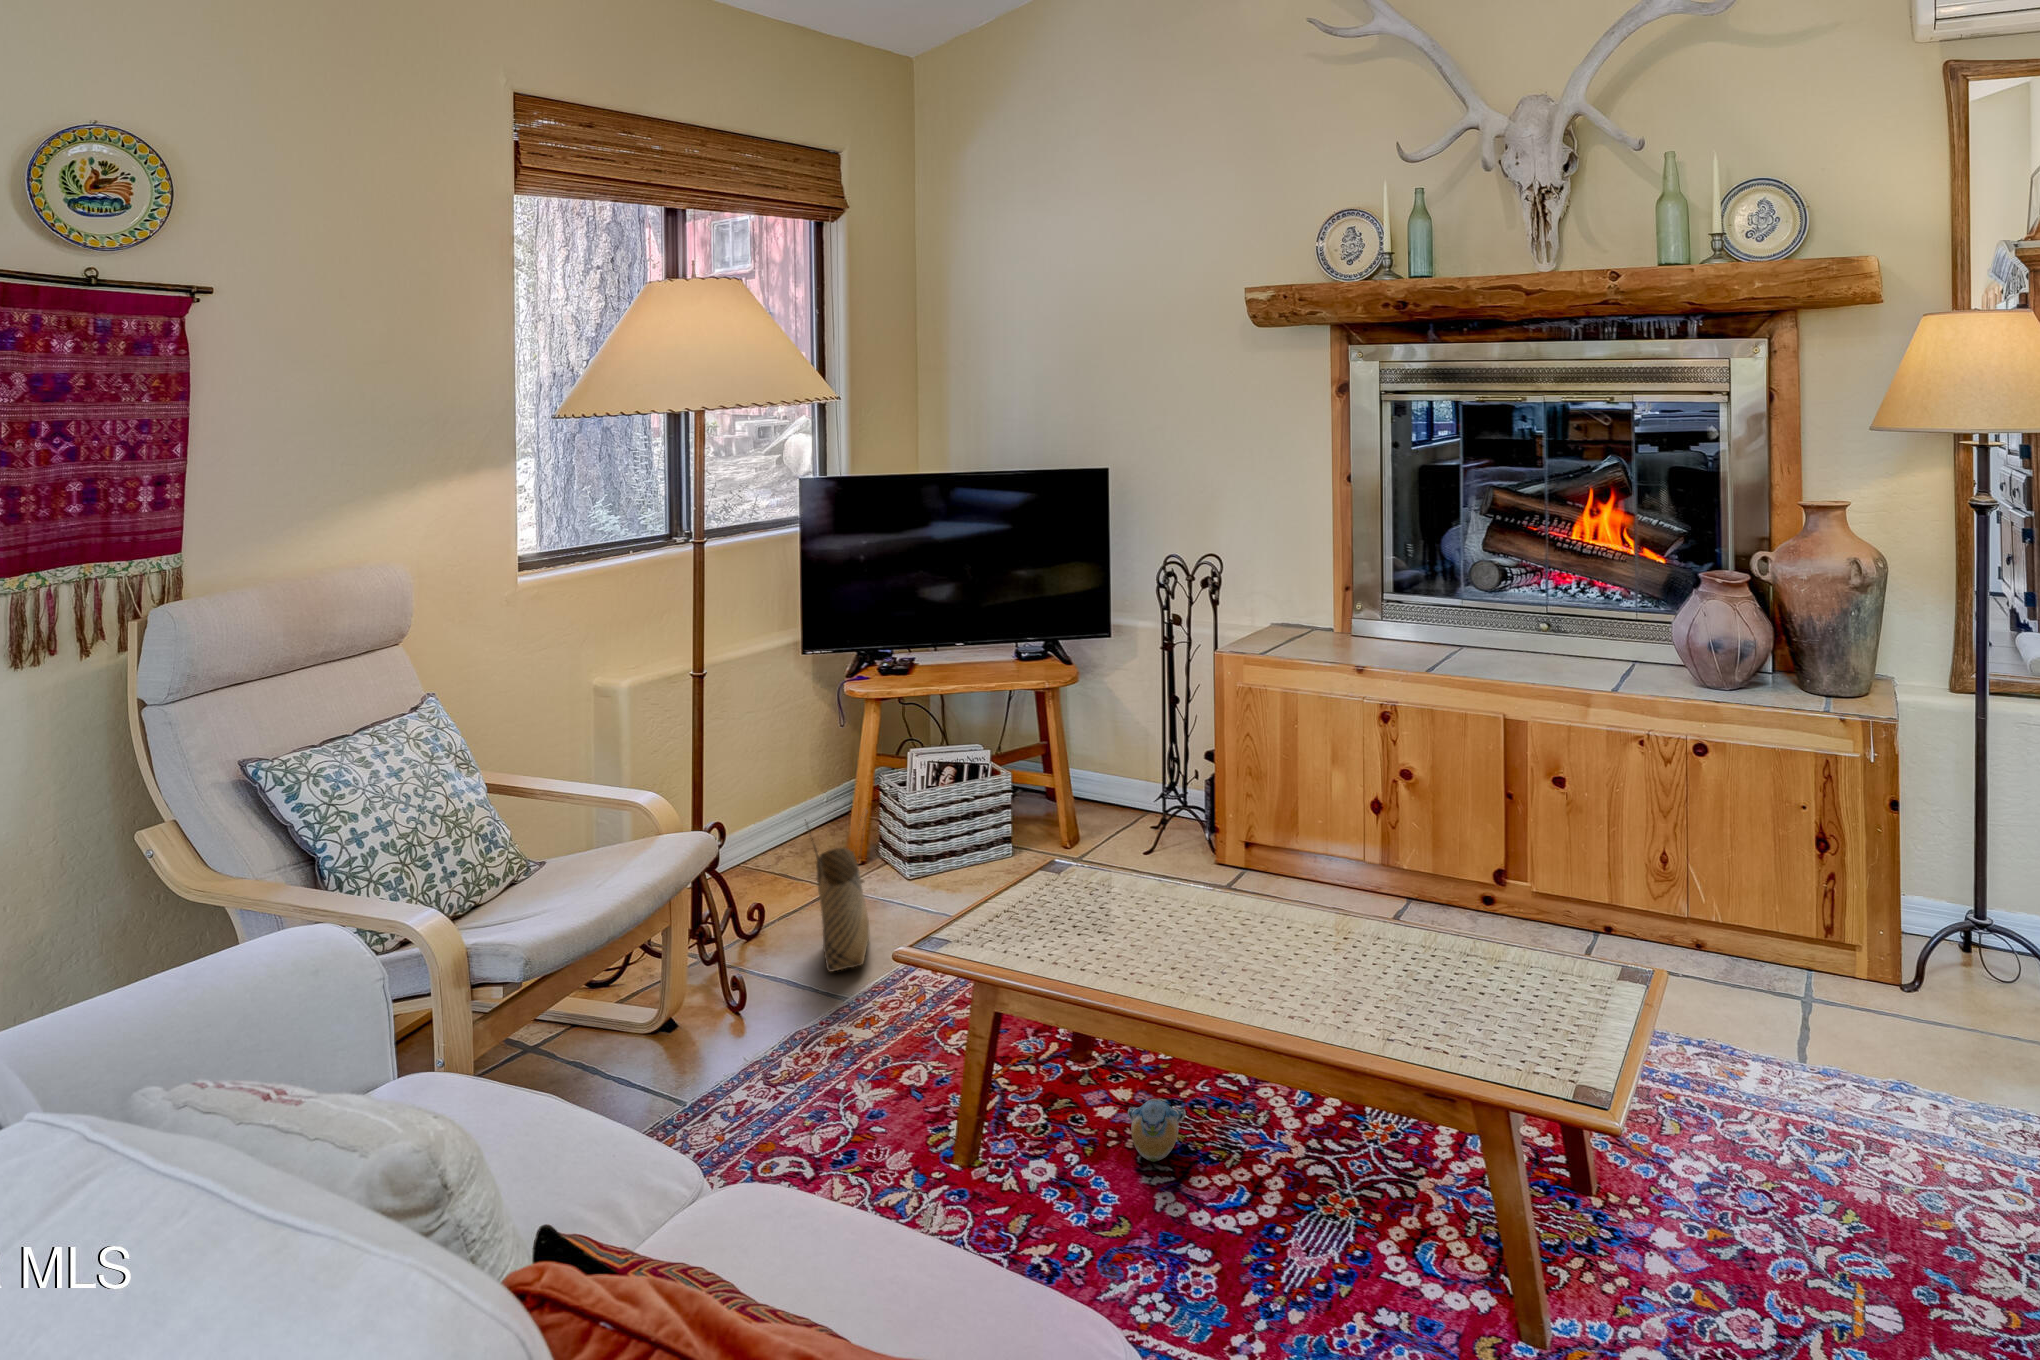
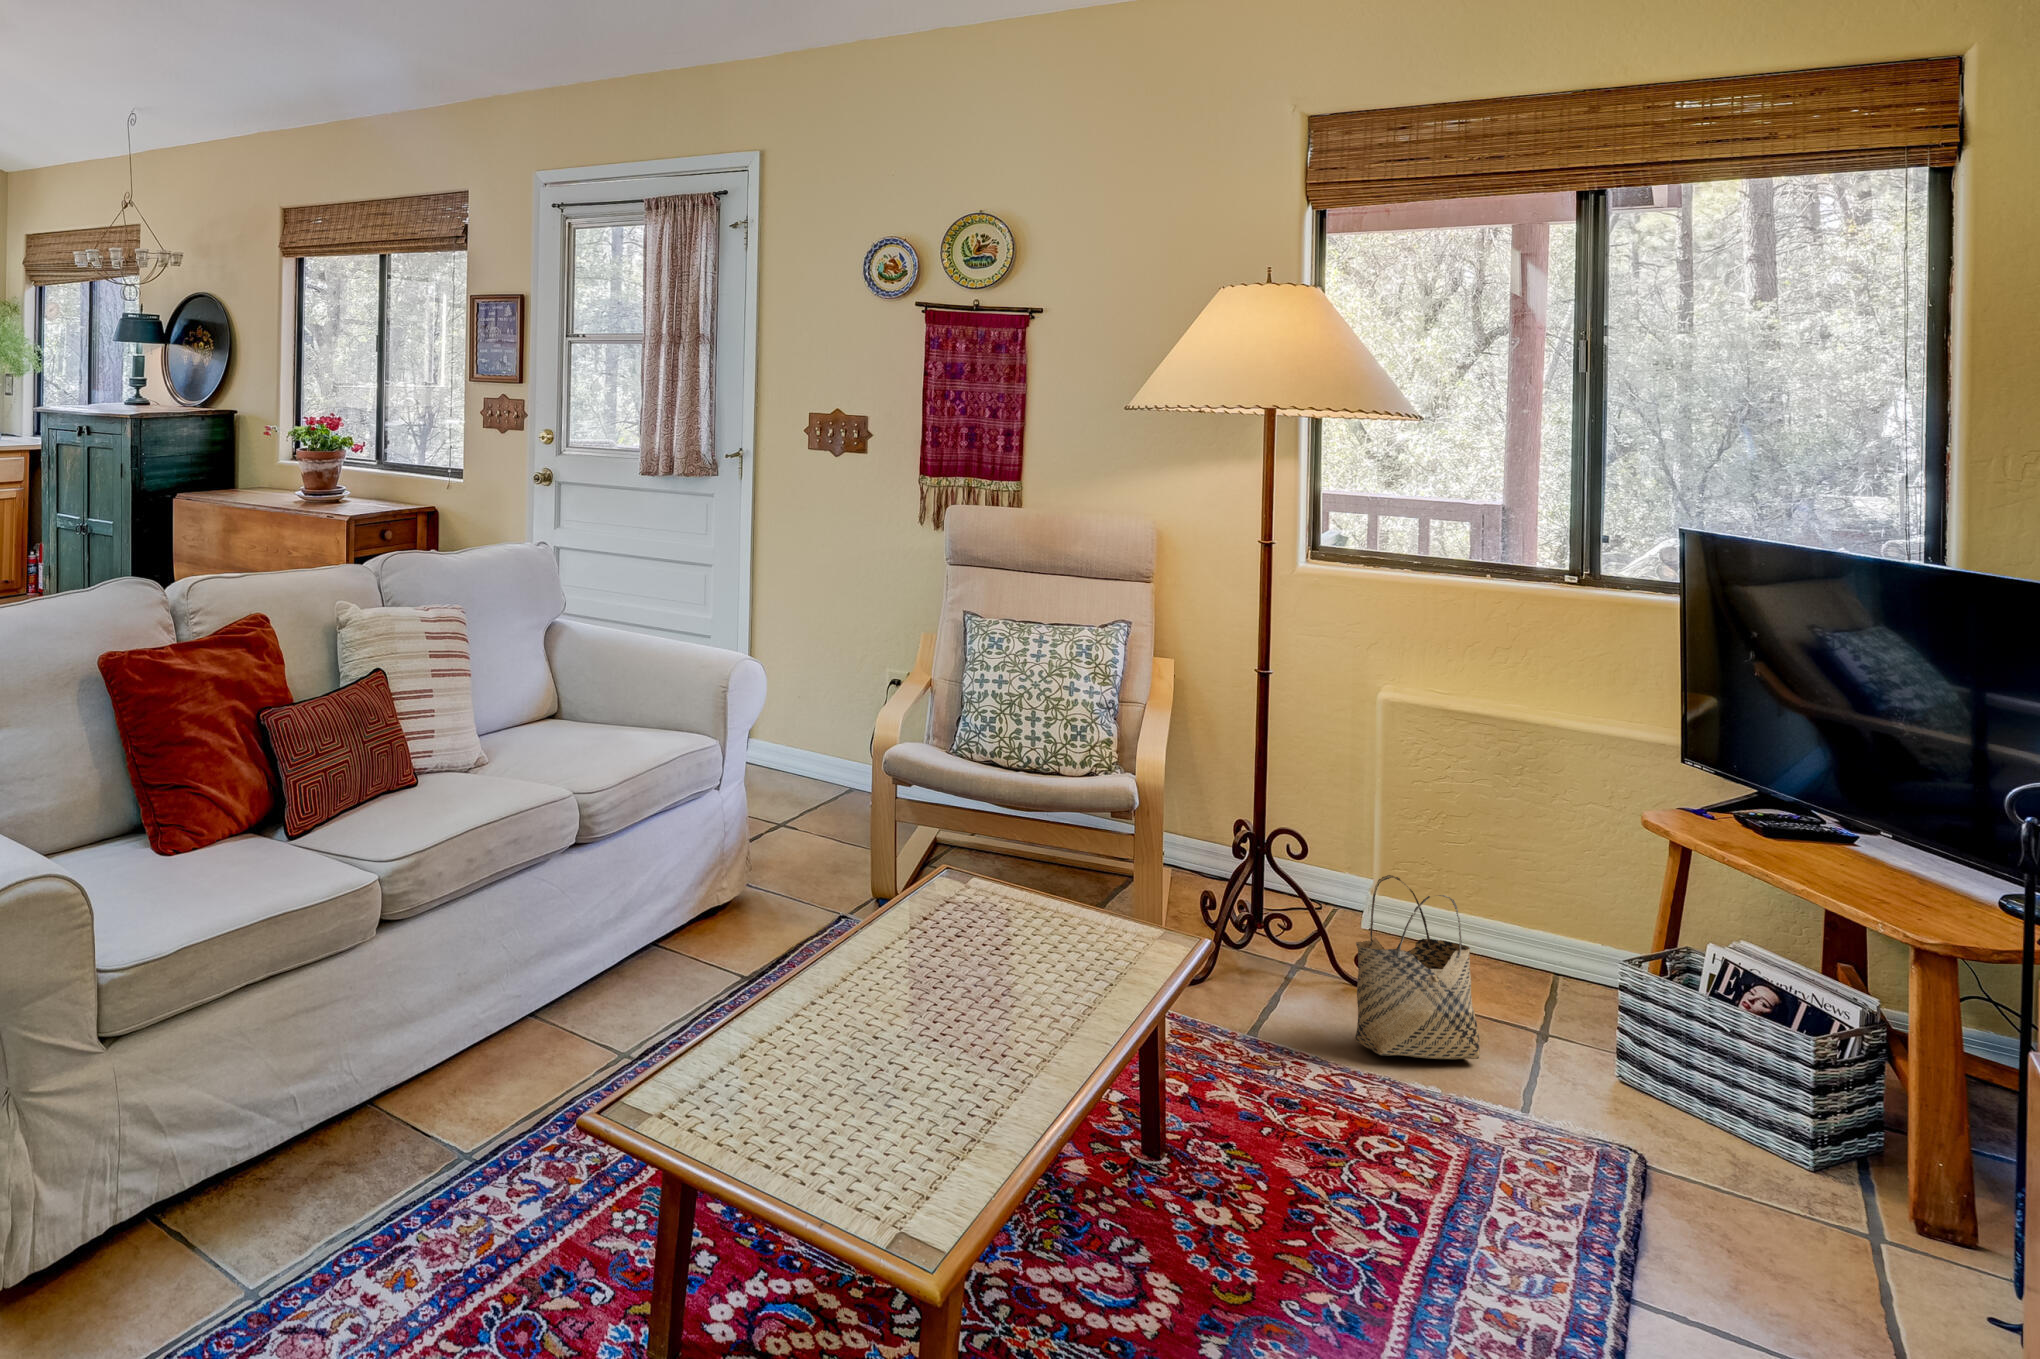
plush toy: present [1128,1099,1186,1162] -> none [1096,1172,1209,1262]

